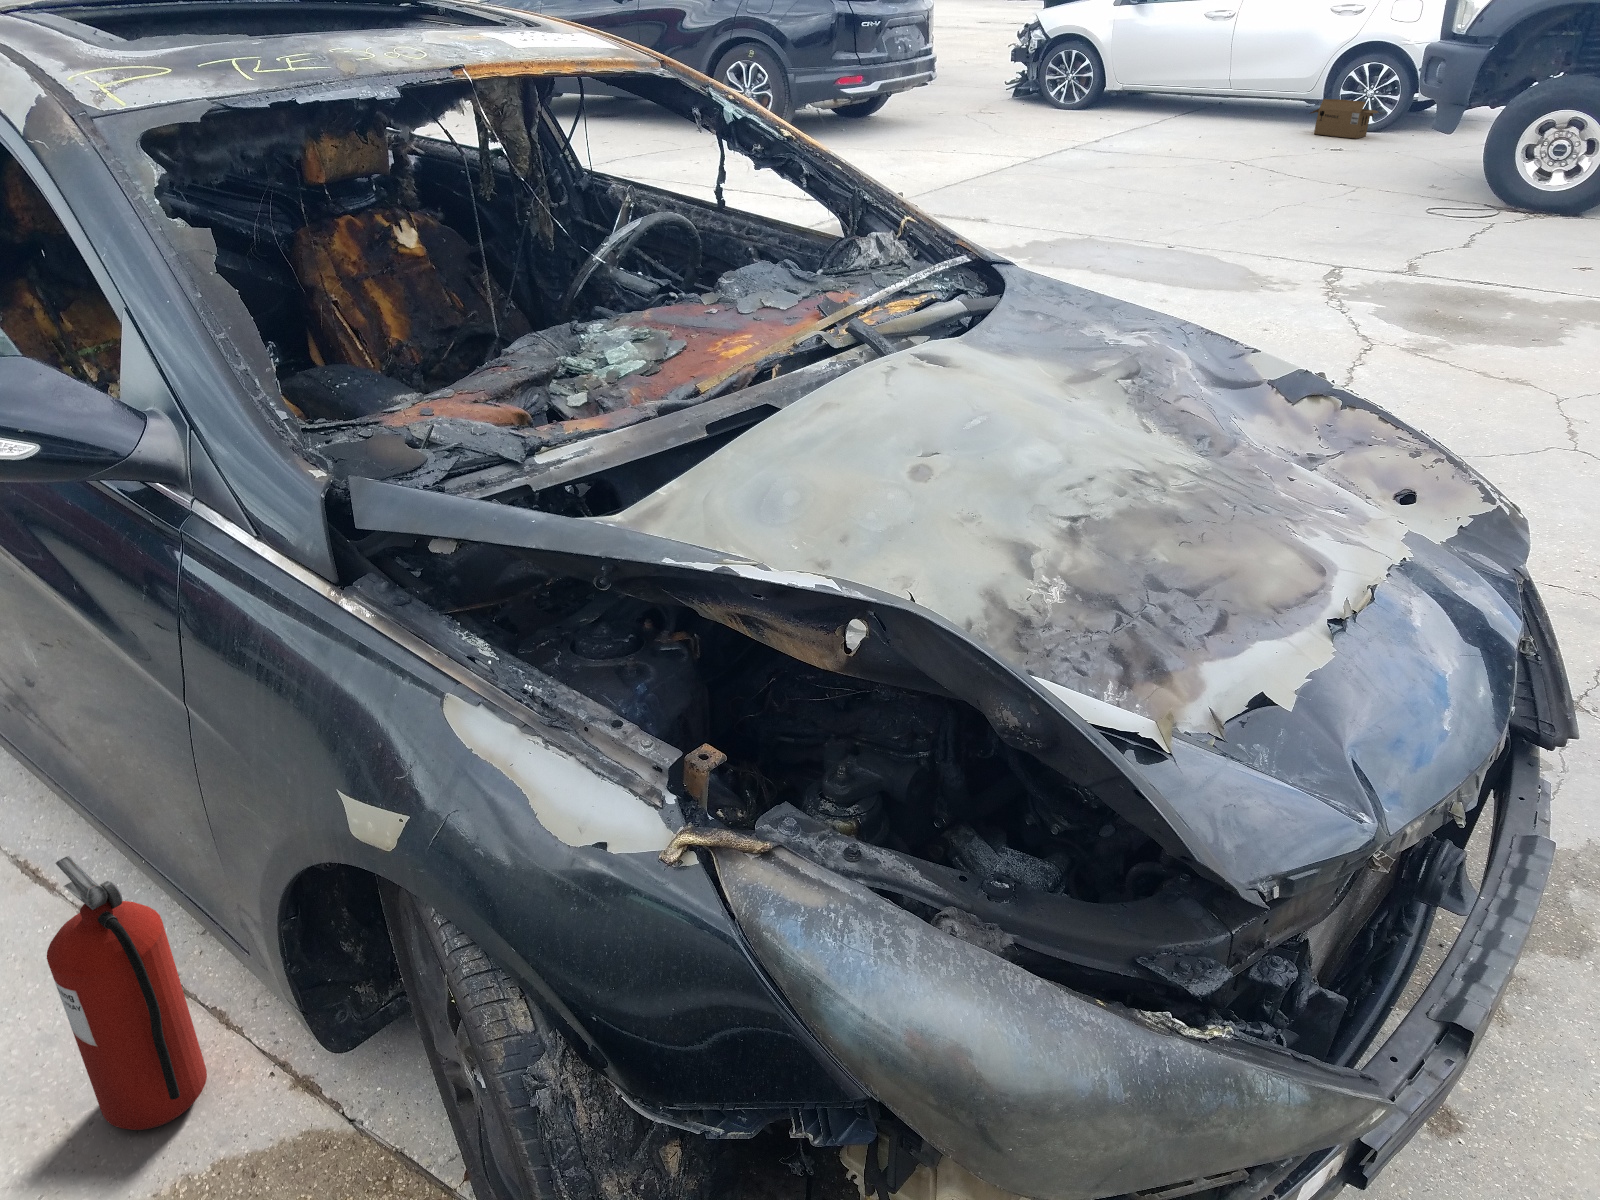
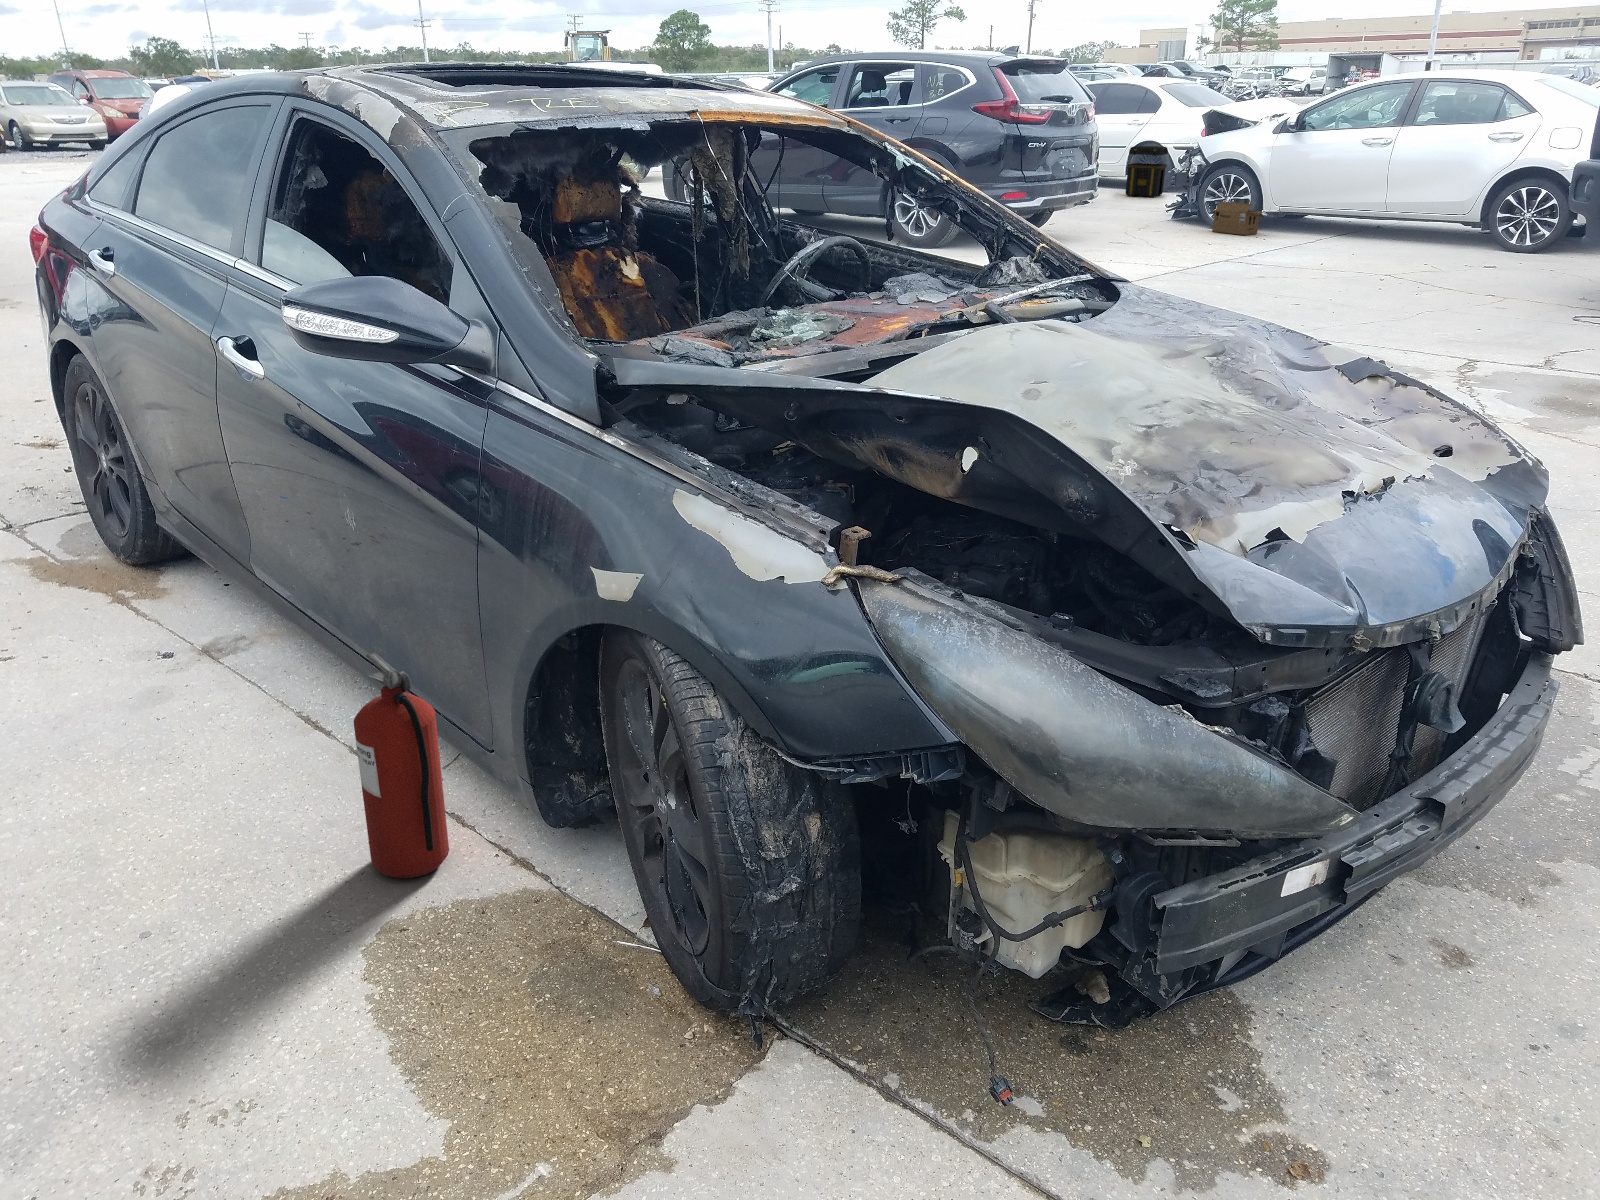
toolbox: none [961,17,1002,72] -> present [1125,146,1168,197]
cardboard box: present [1310,99,1382,139] -> present [1209,202,1268,235]

